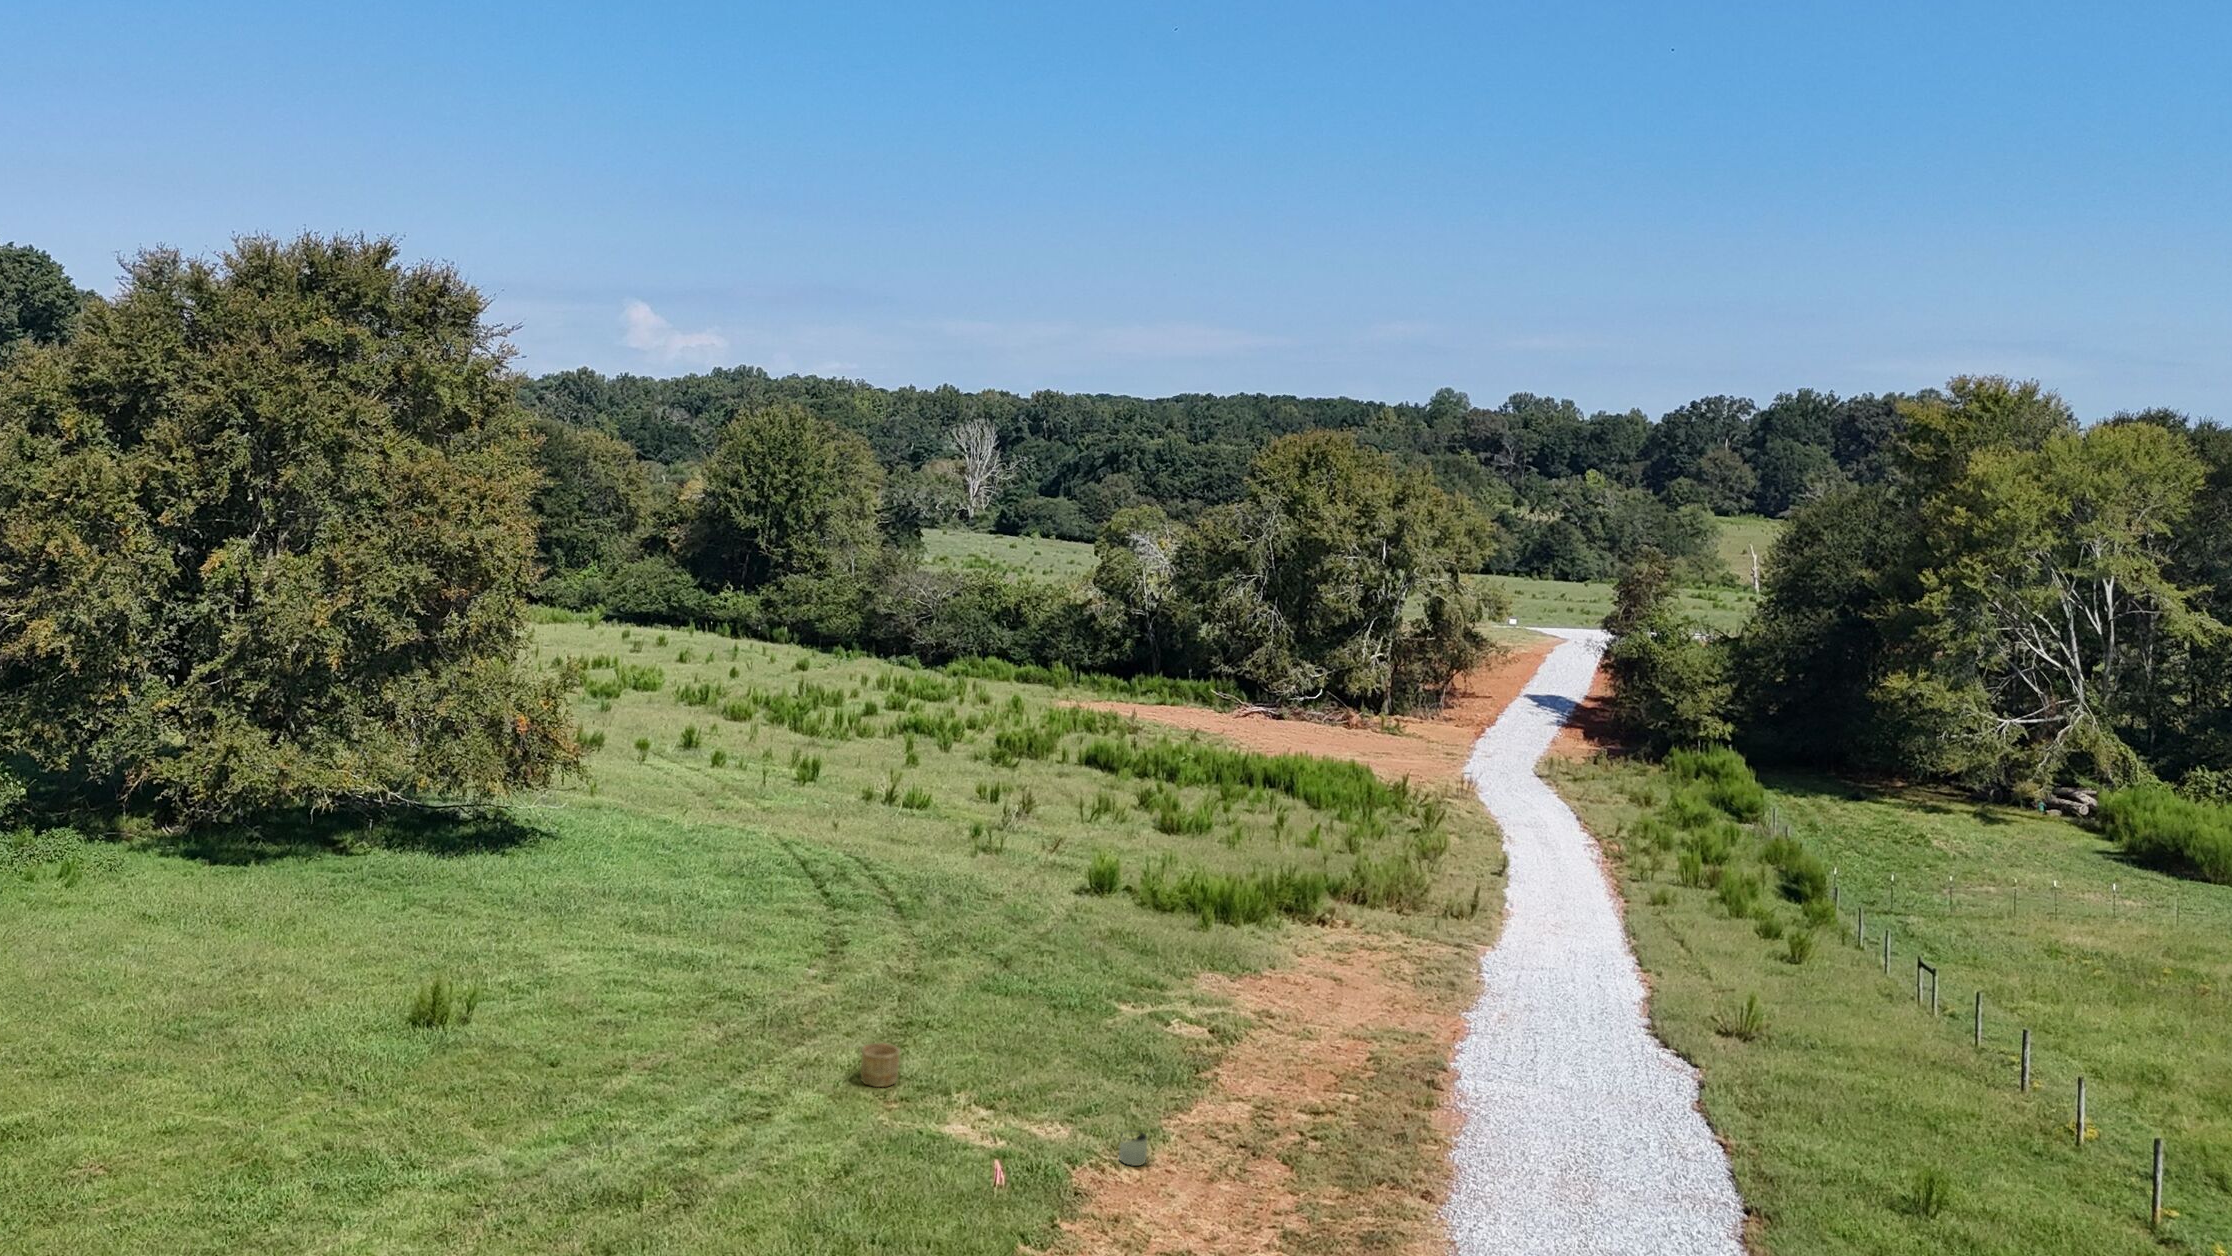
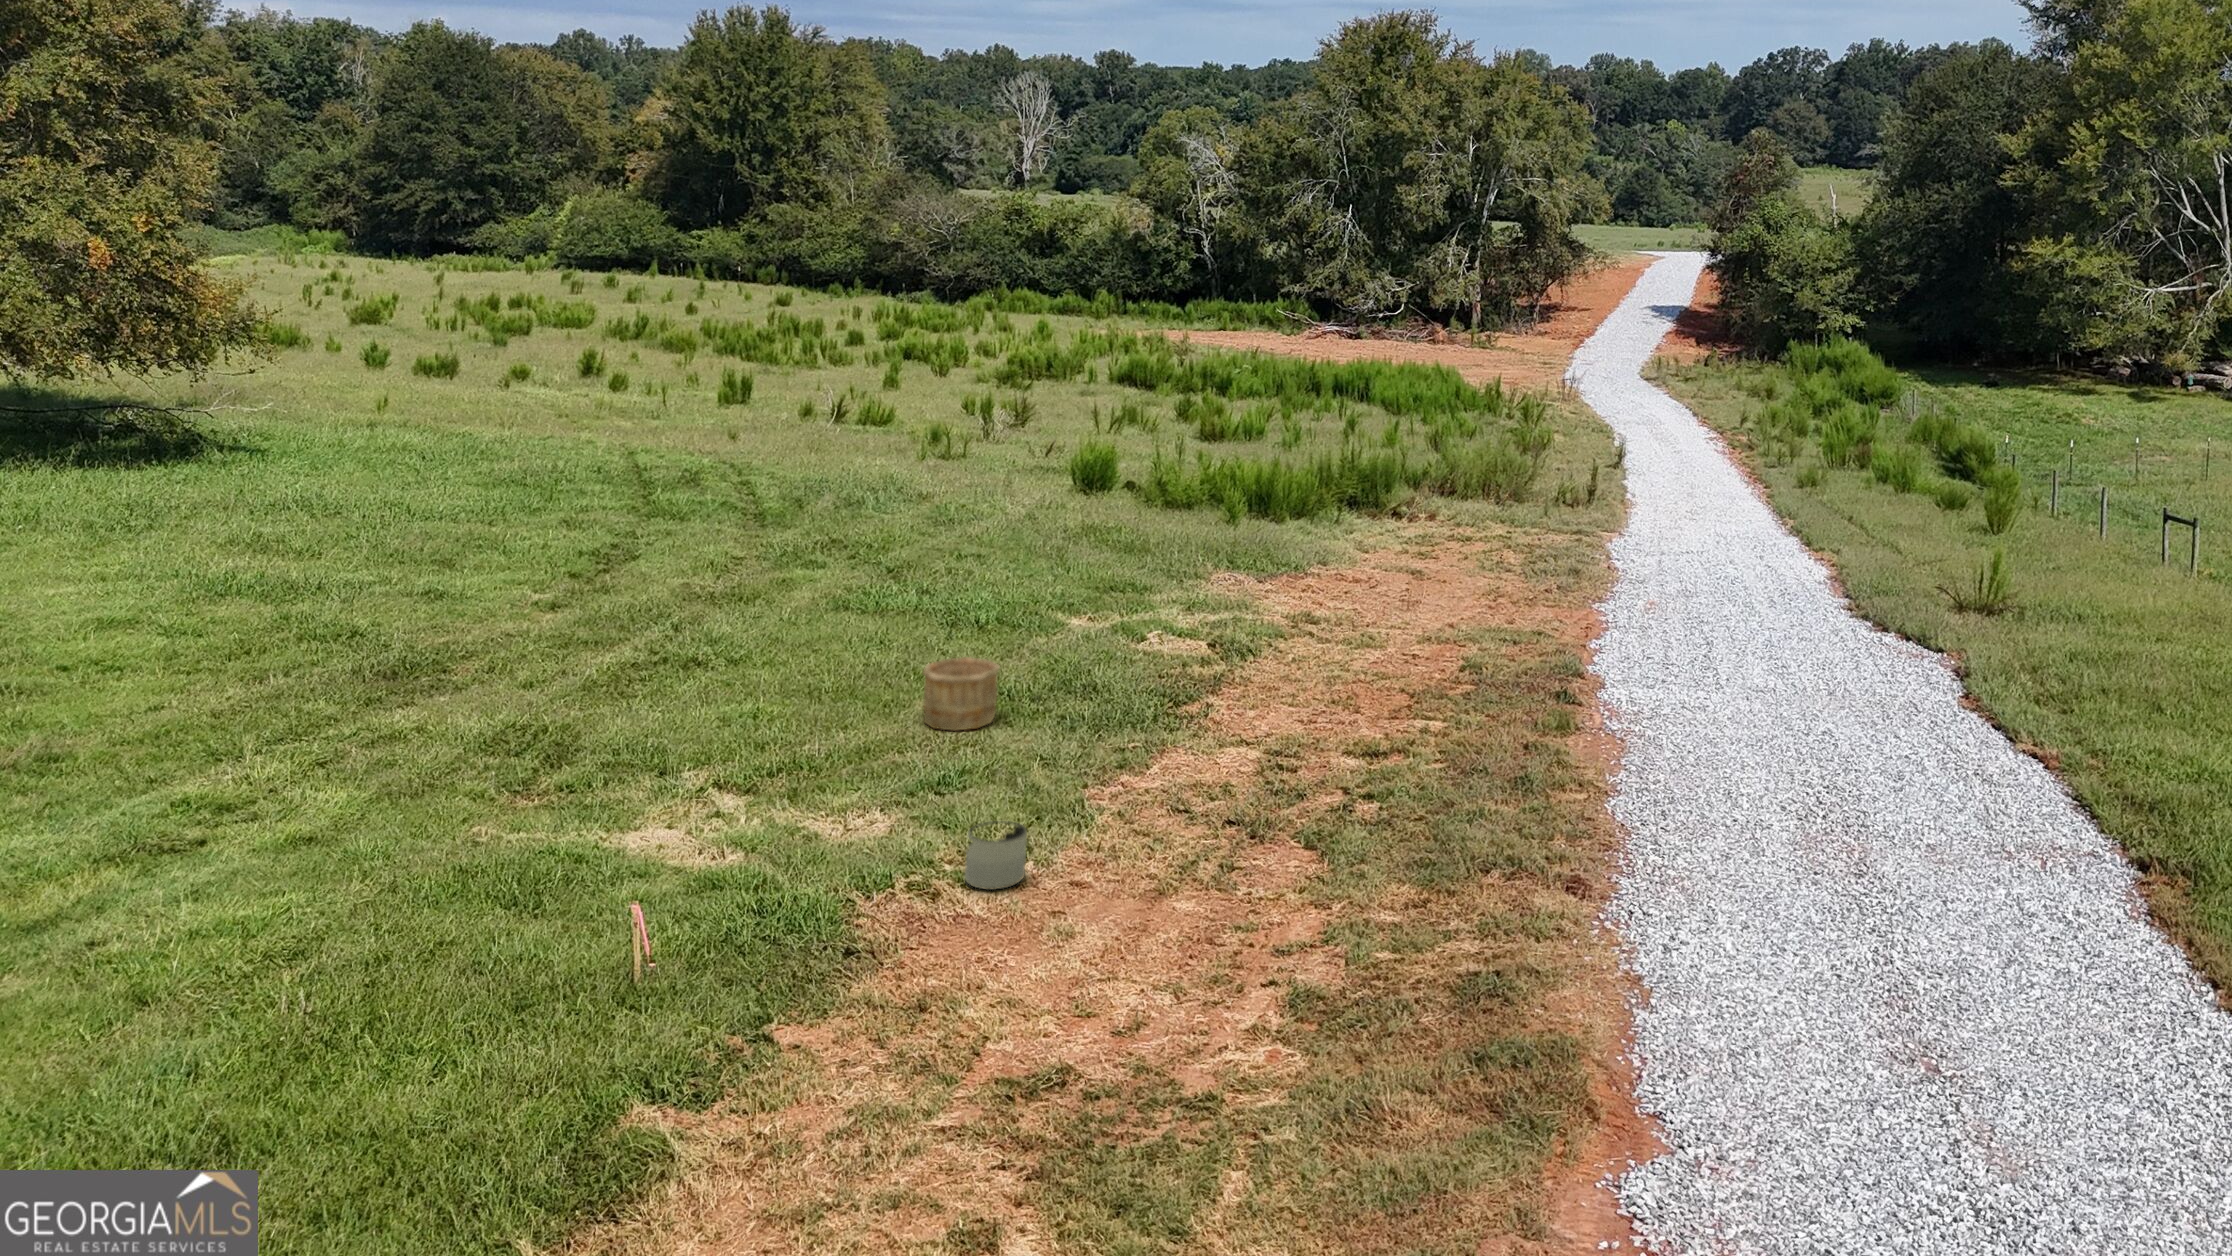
wooden bucket: present [861,1043,900,1087] -> present [923,657,1000,731]

